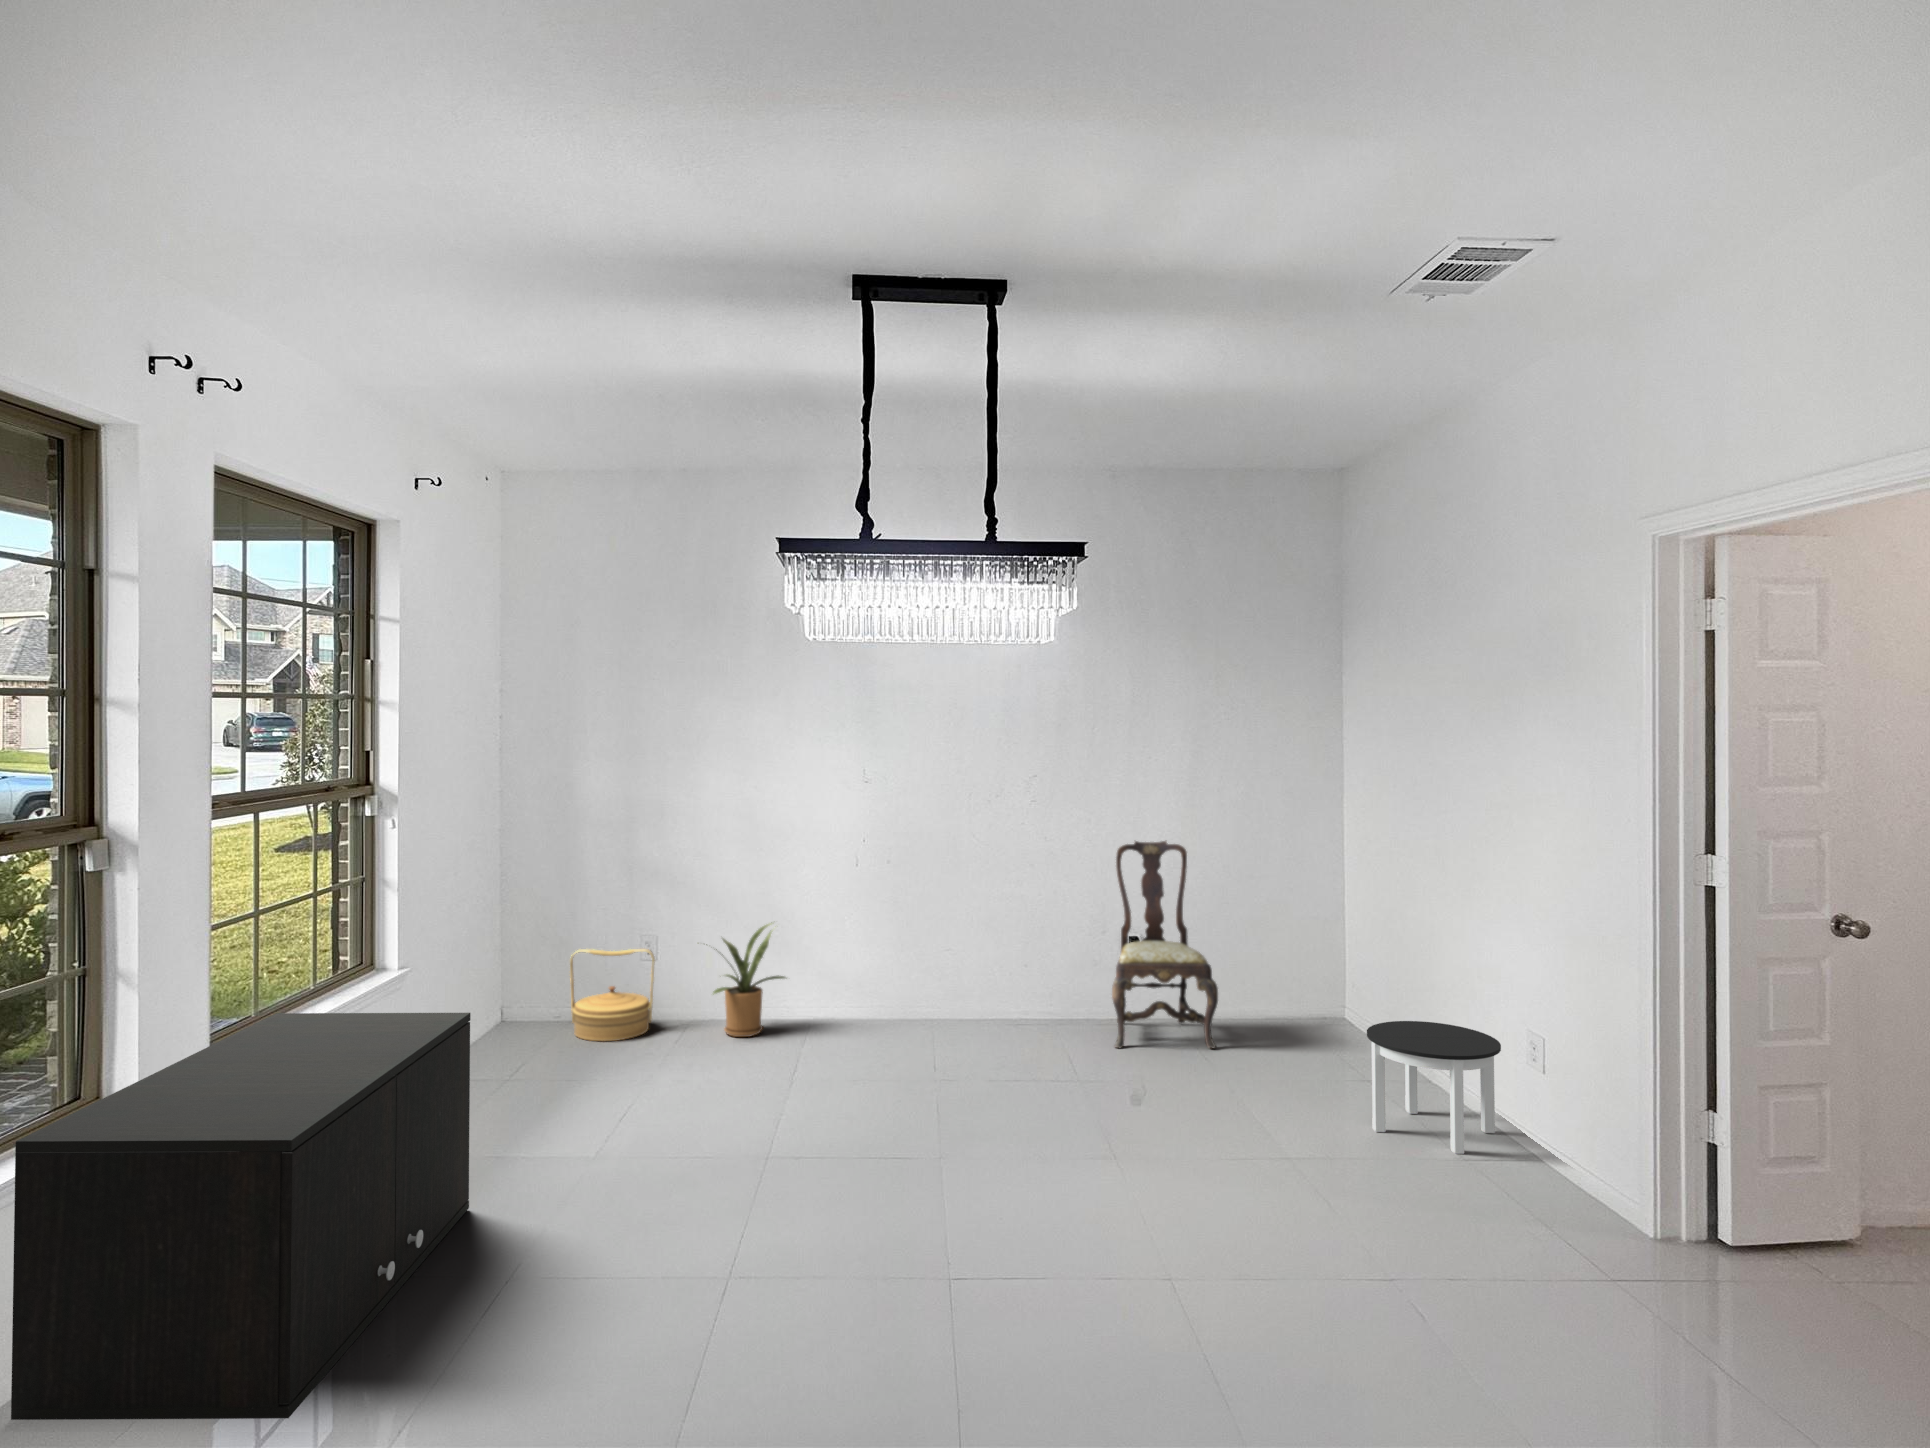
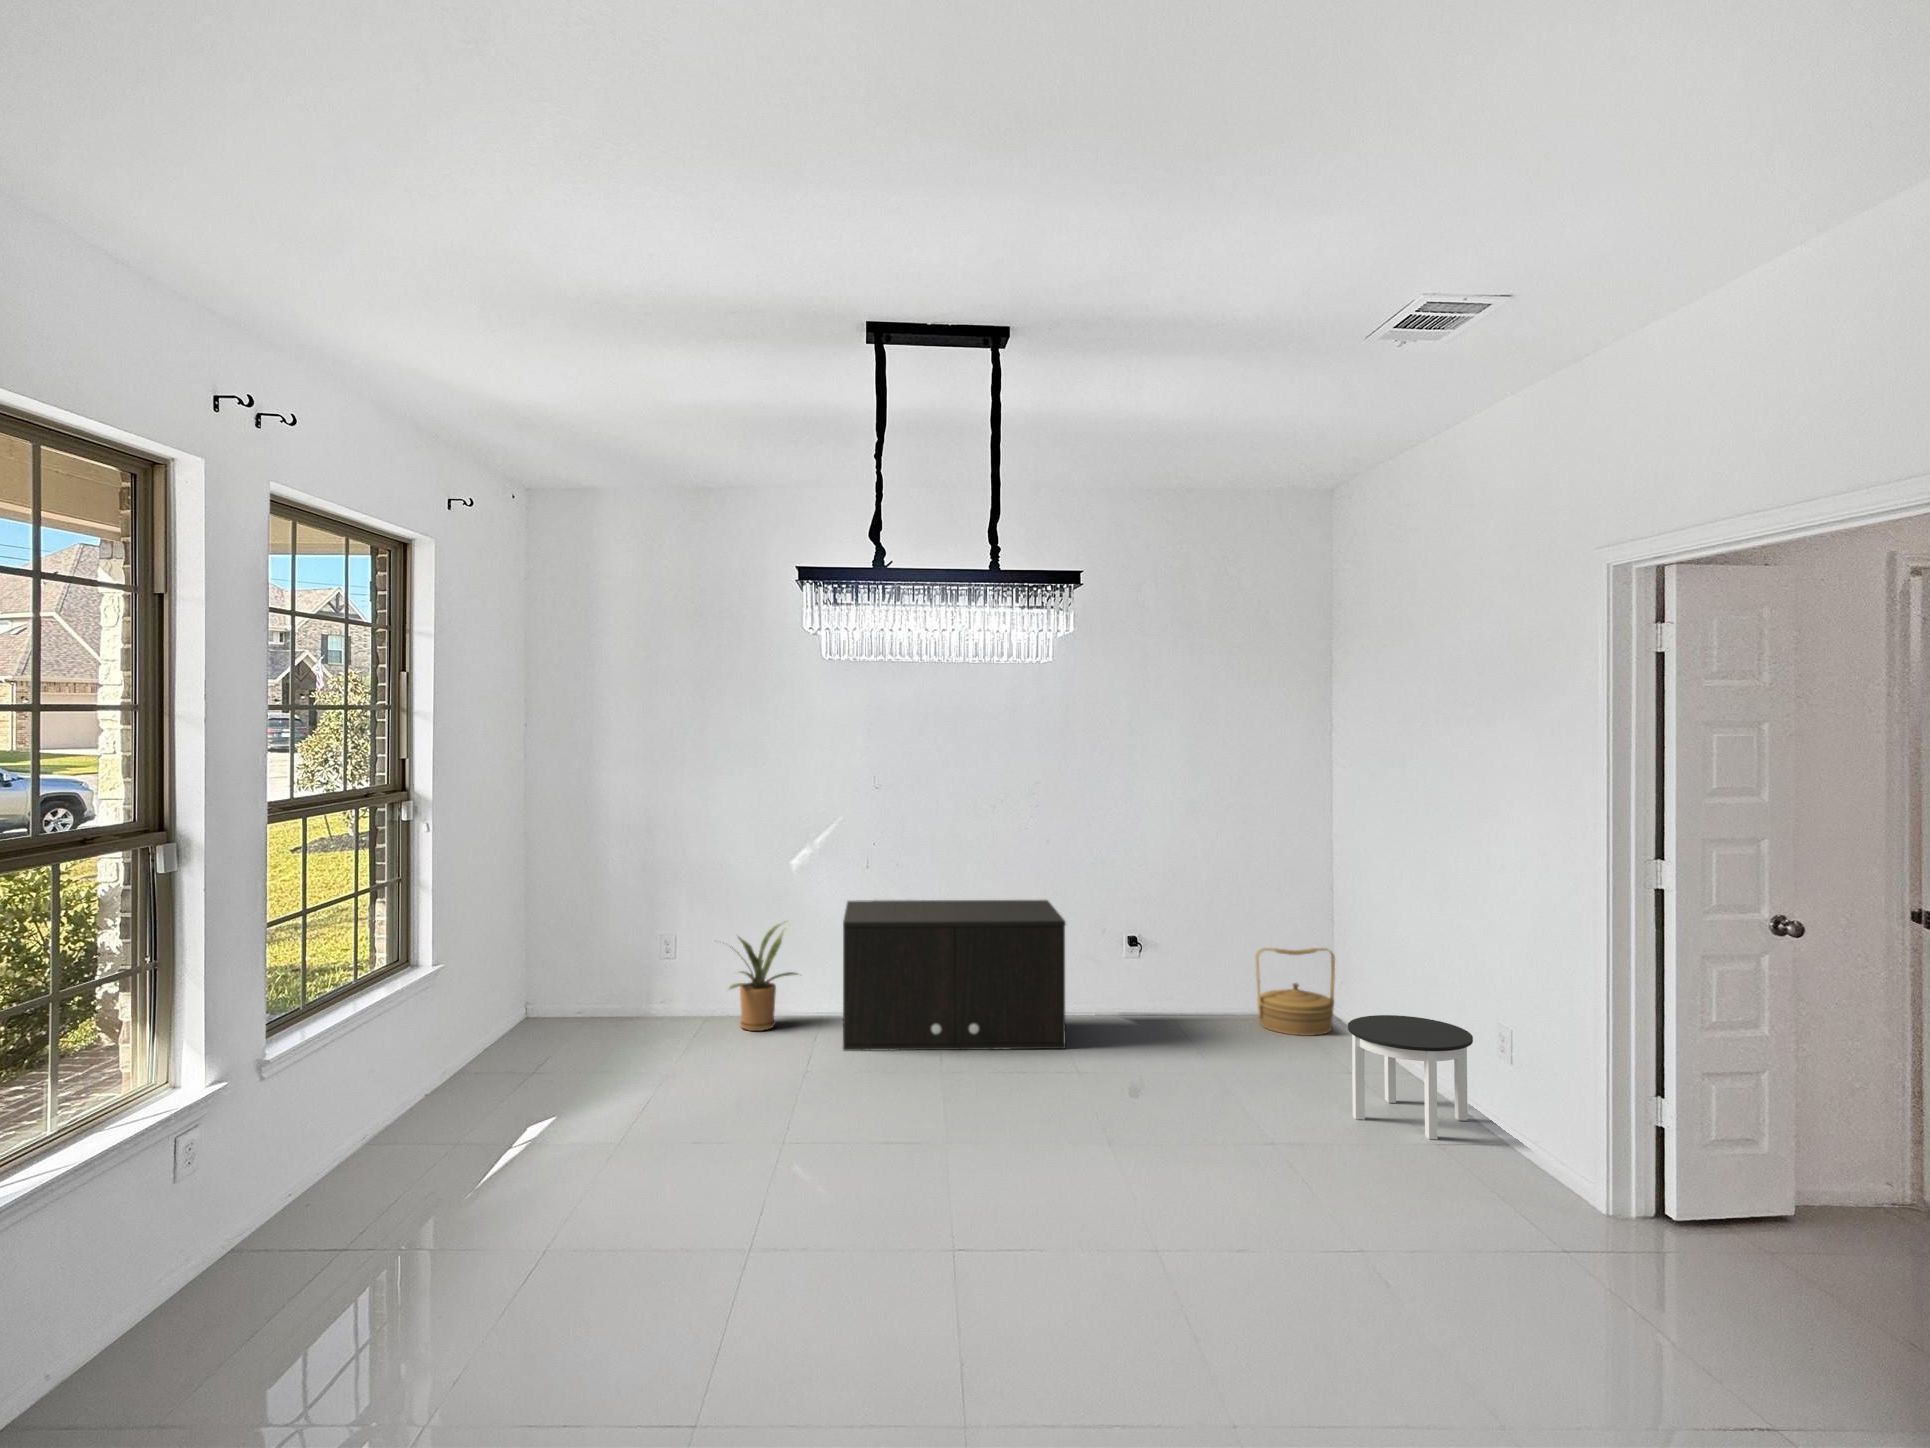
dining chair: present [1112,841,1218,1048] -> none [1109,844,1210,1042]
woven basket: present [570,949,655,1041] -> present [1255,948,1335,1036]
storage cabinet: present [11,1013,470,1420] -> present [843,900,1066,1051]

